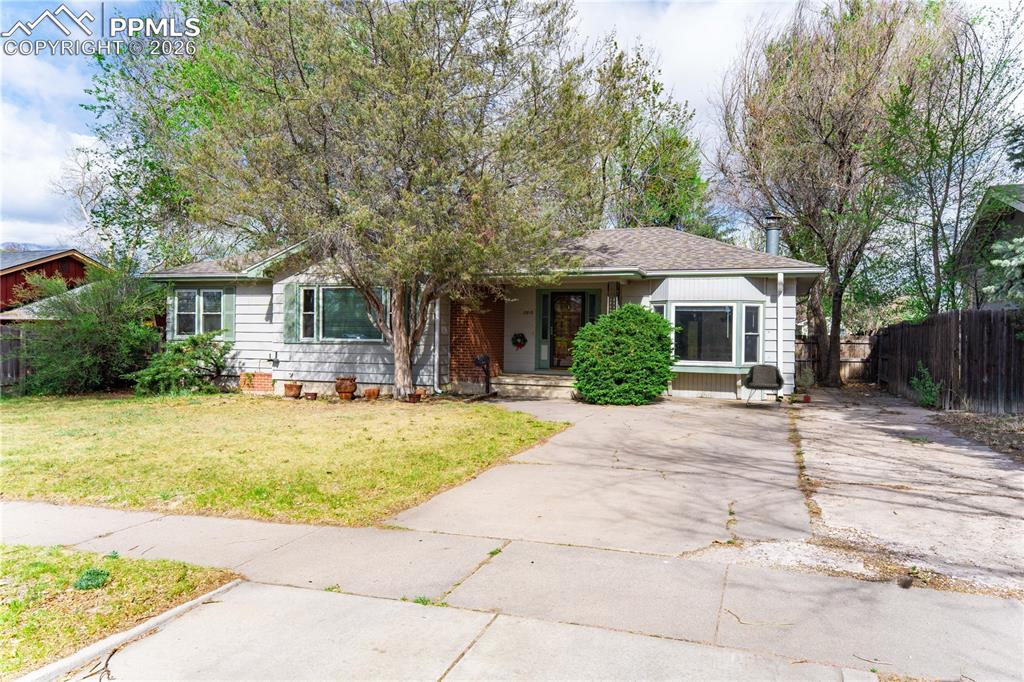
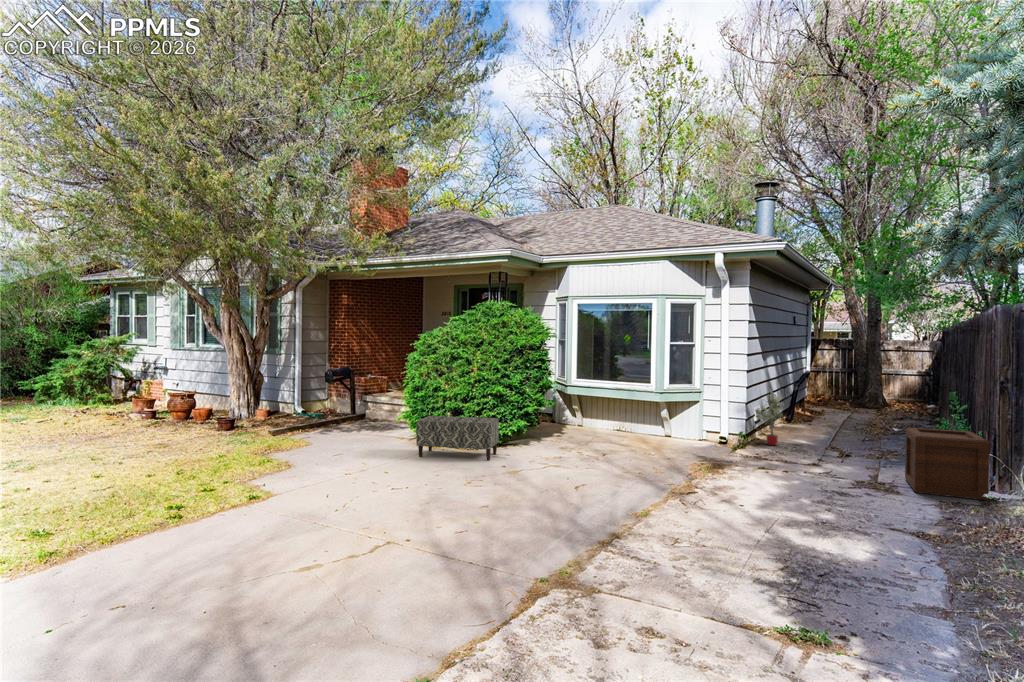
lounge chair: present [743,364,784,409] -> none [662,387,724,455]
wooden crate: none [902,385,952,422] -> present [905,428,990,500]
bench: none [595,389,652,417] -> present [416,416,499,460]

